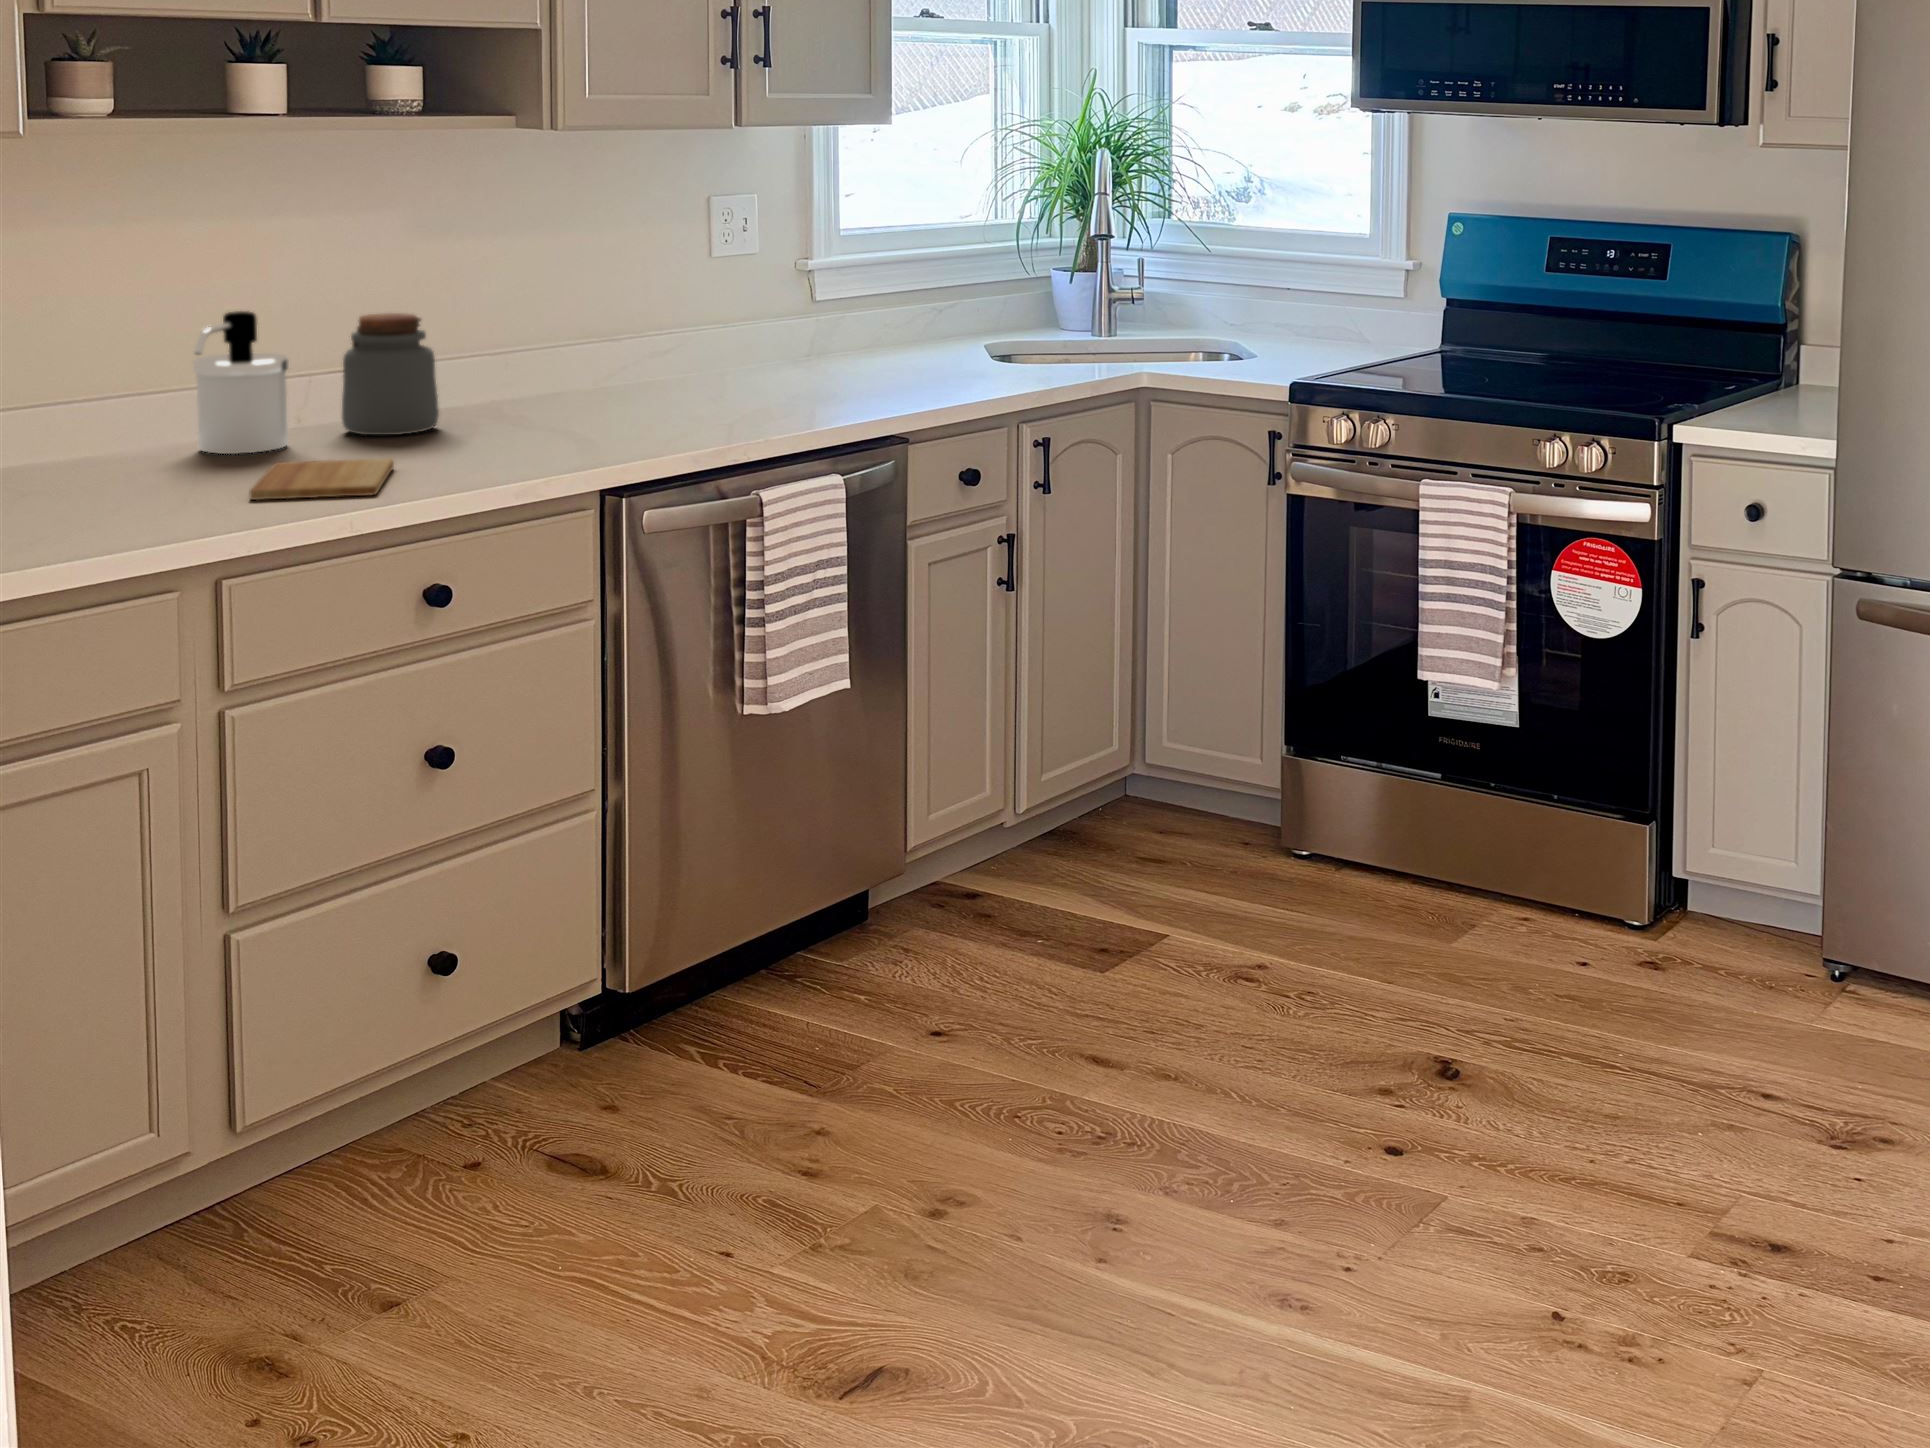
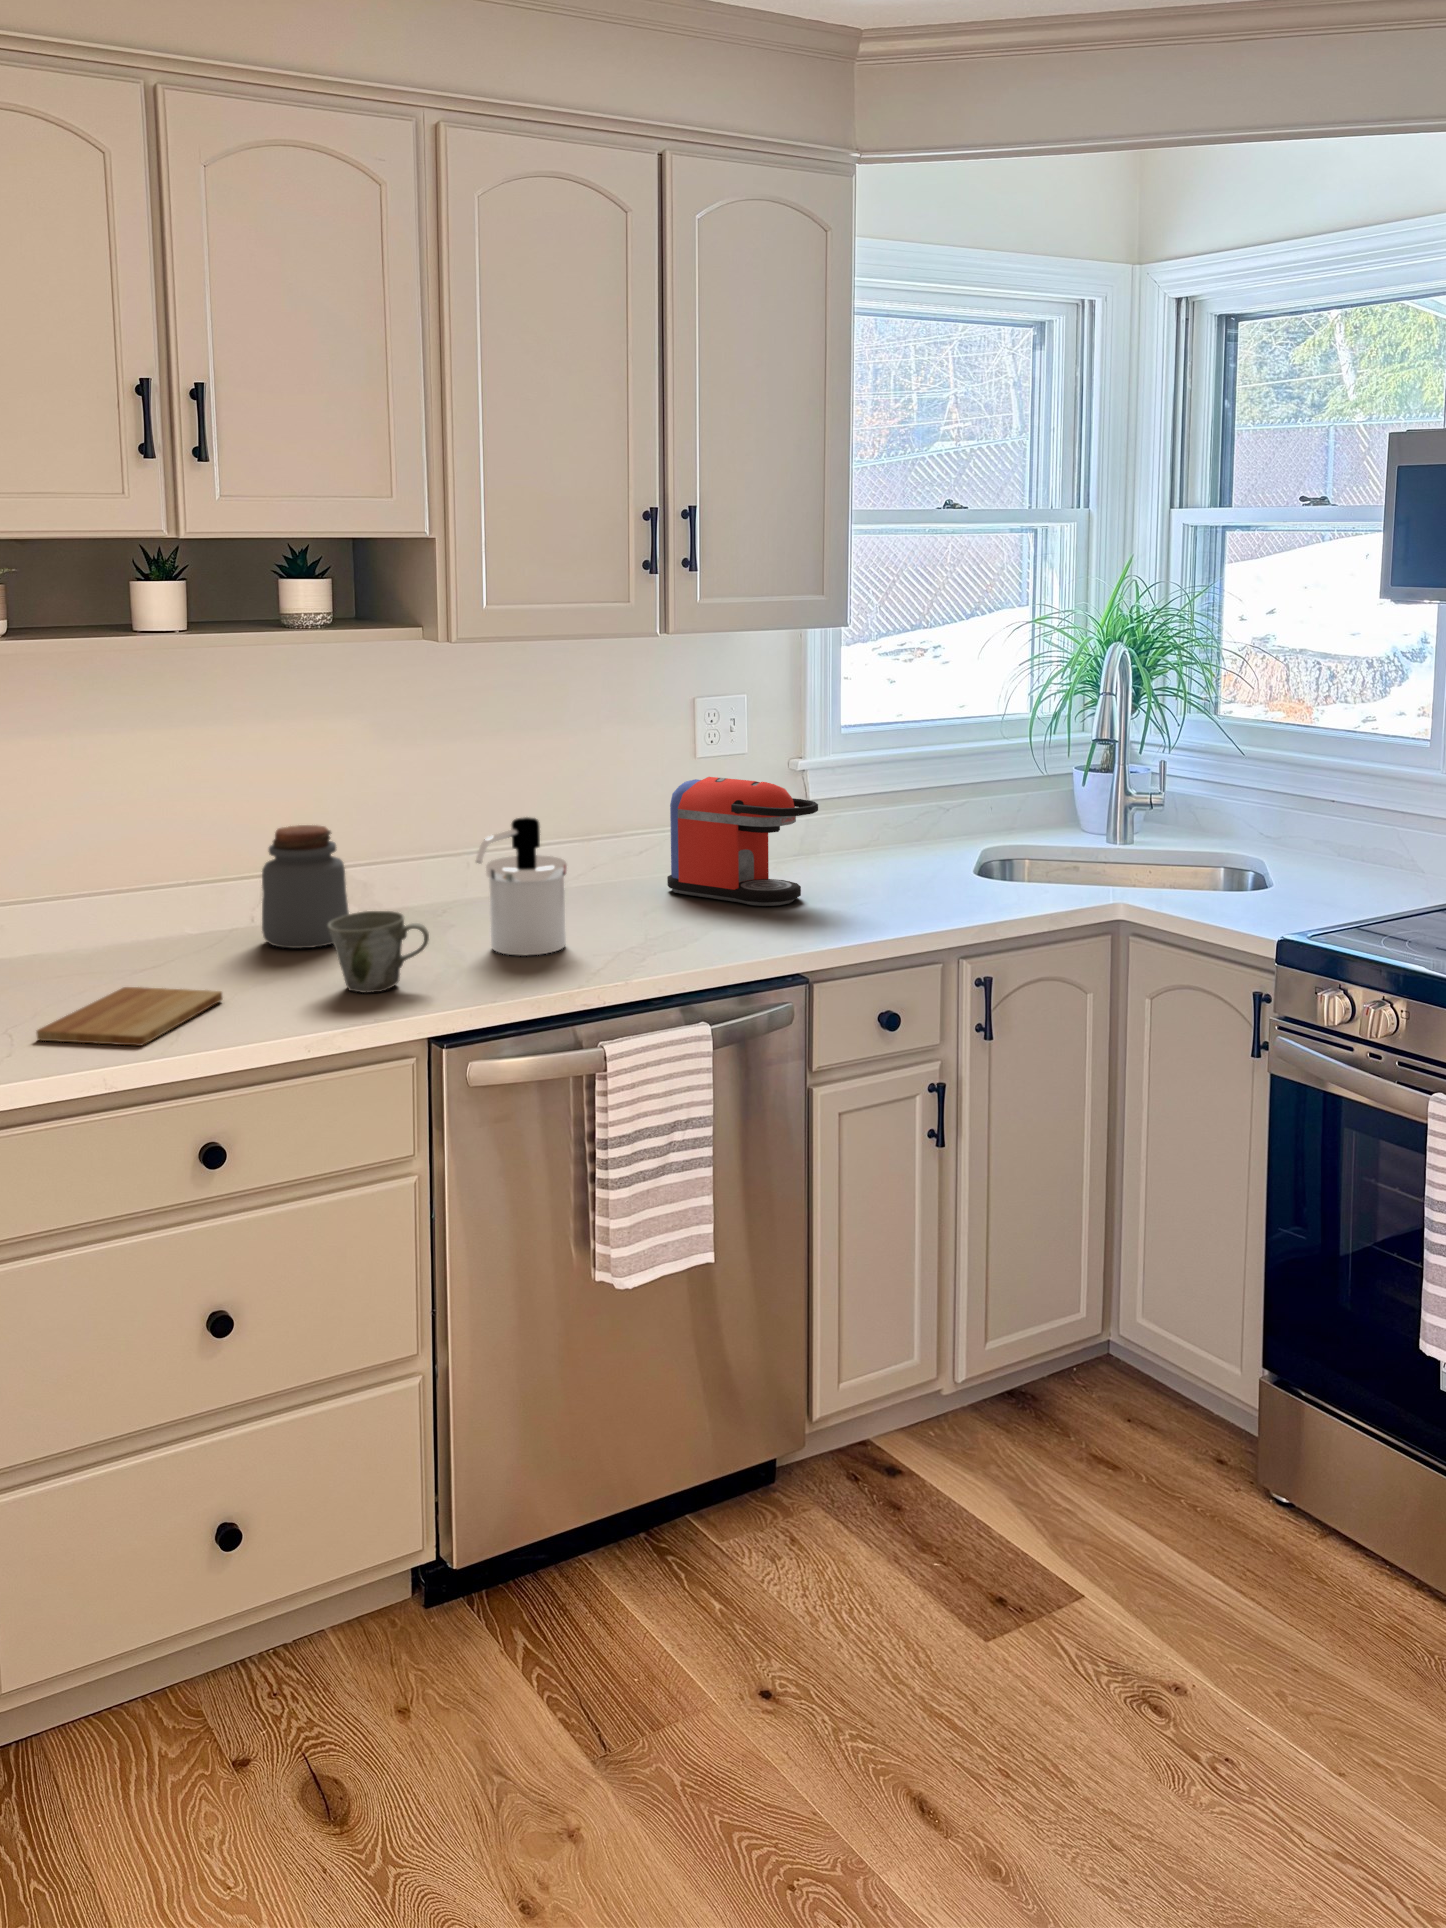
coffee maker: none [713,268,877,387] -> present [667,777,818,906]
soap dispenser: present [193,311,289,454] -> present [476,817,567,955]
mug: none [489,381,591,455] -> present [328,911,429,993]

